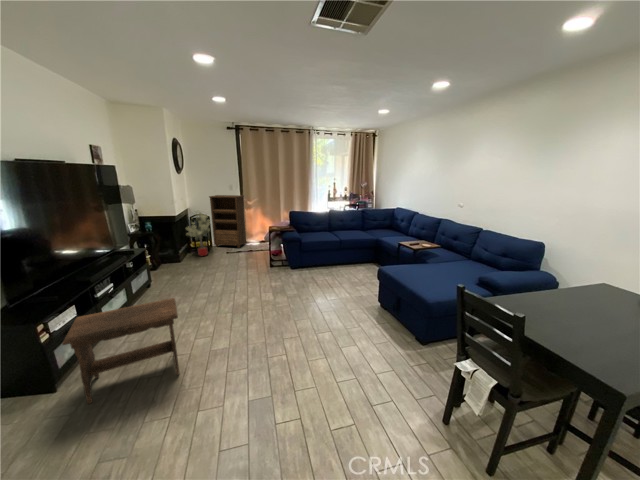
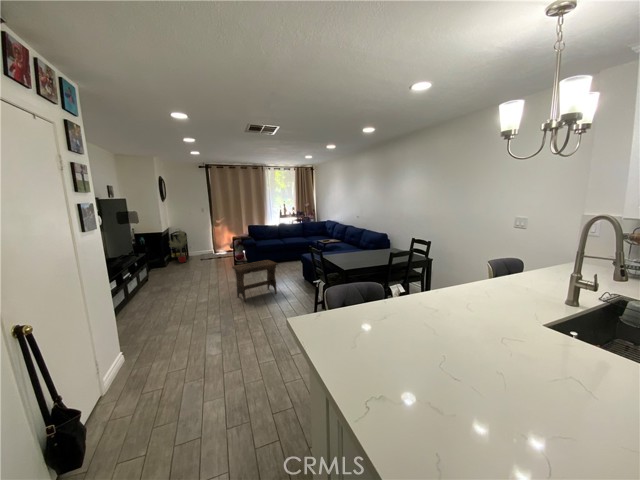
bookshelf: present [209,195,246,248] -> none [186,216,216,257]
footstool: present [62,298,179,404] -> present [232,260,278,302]

